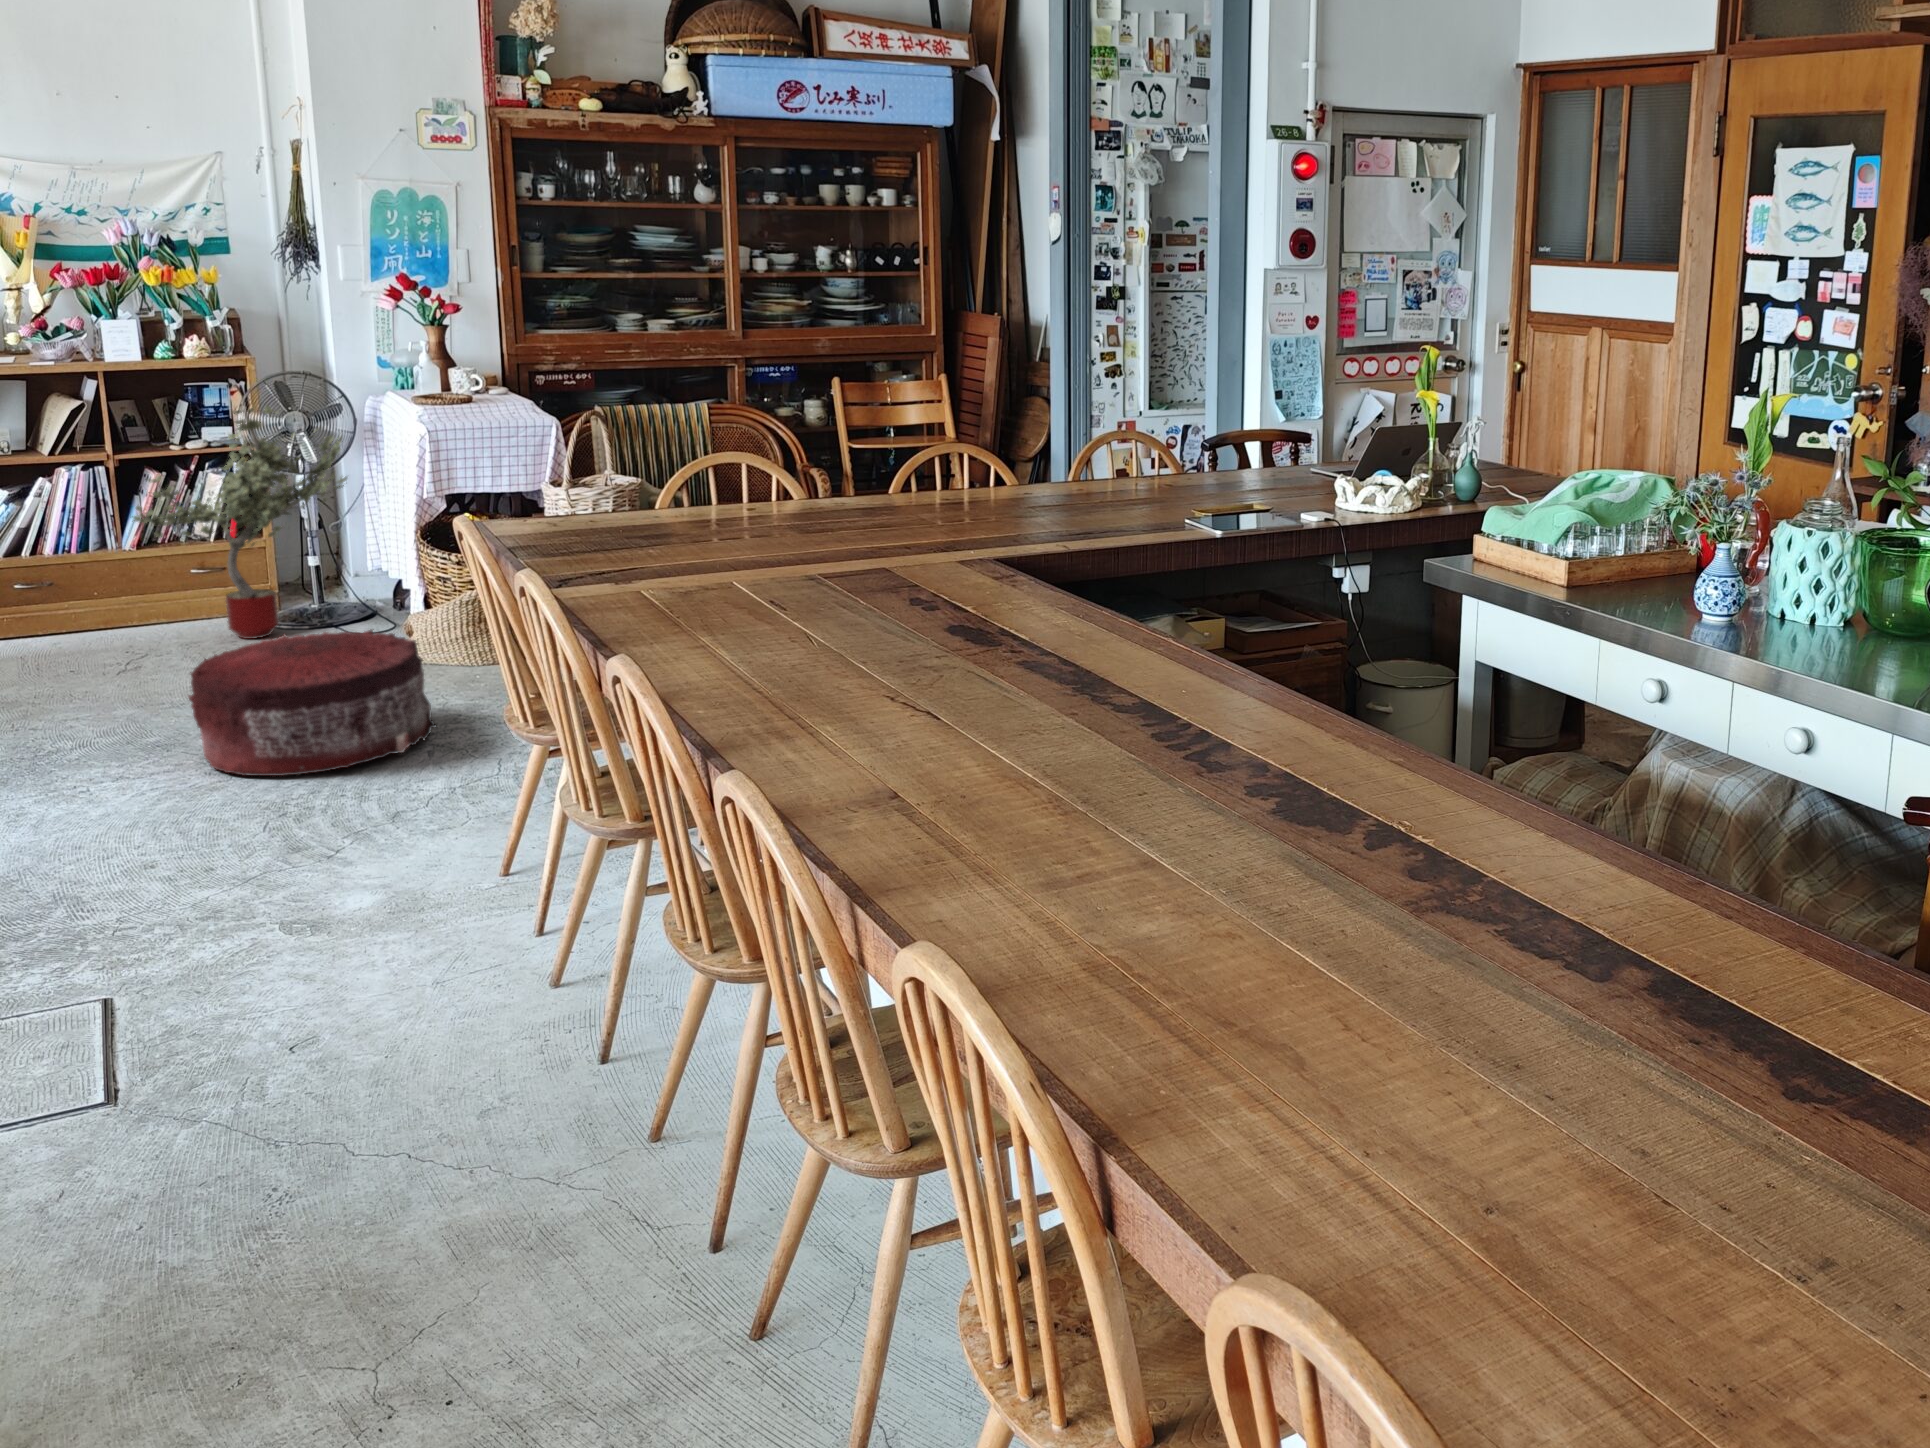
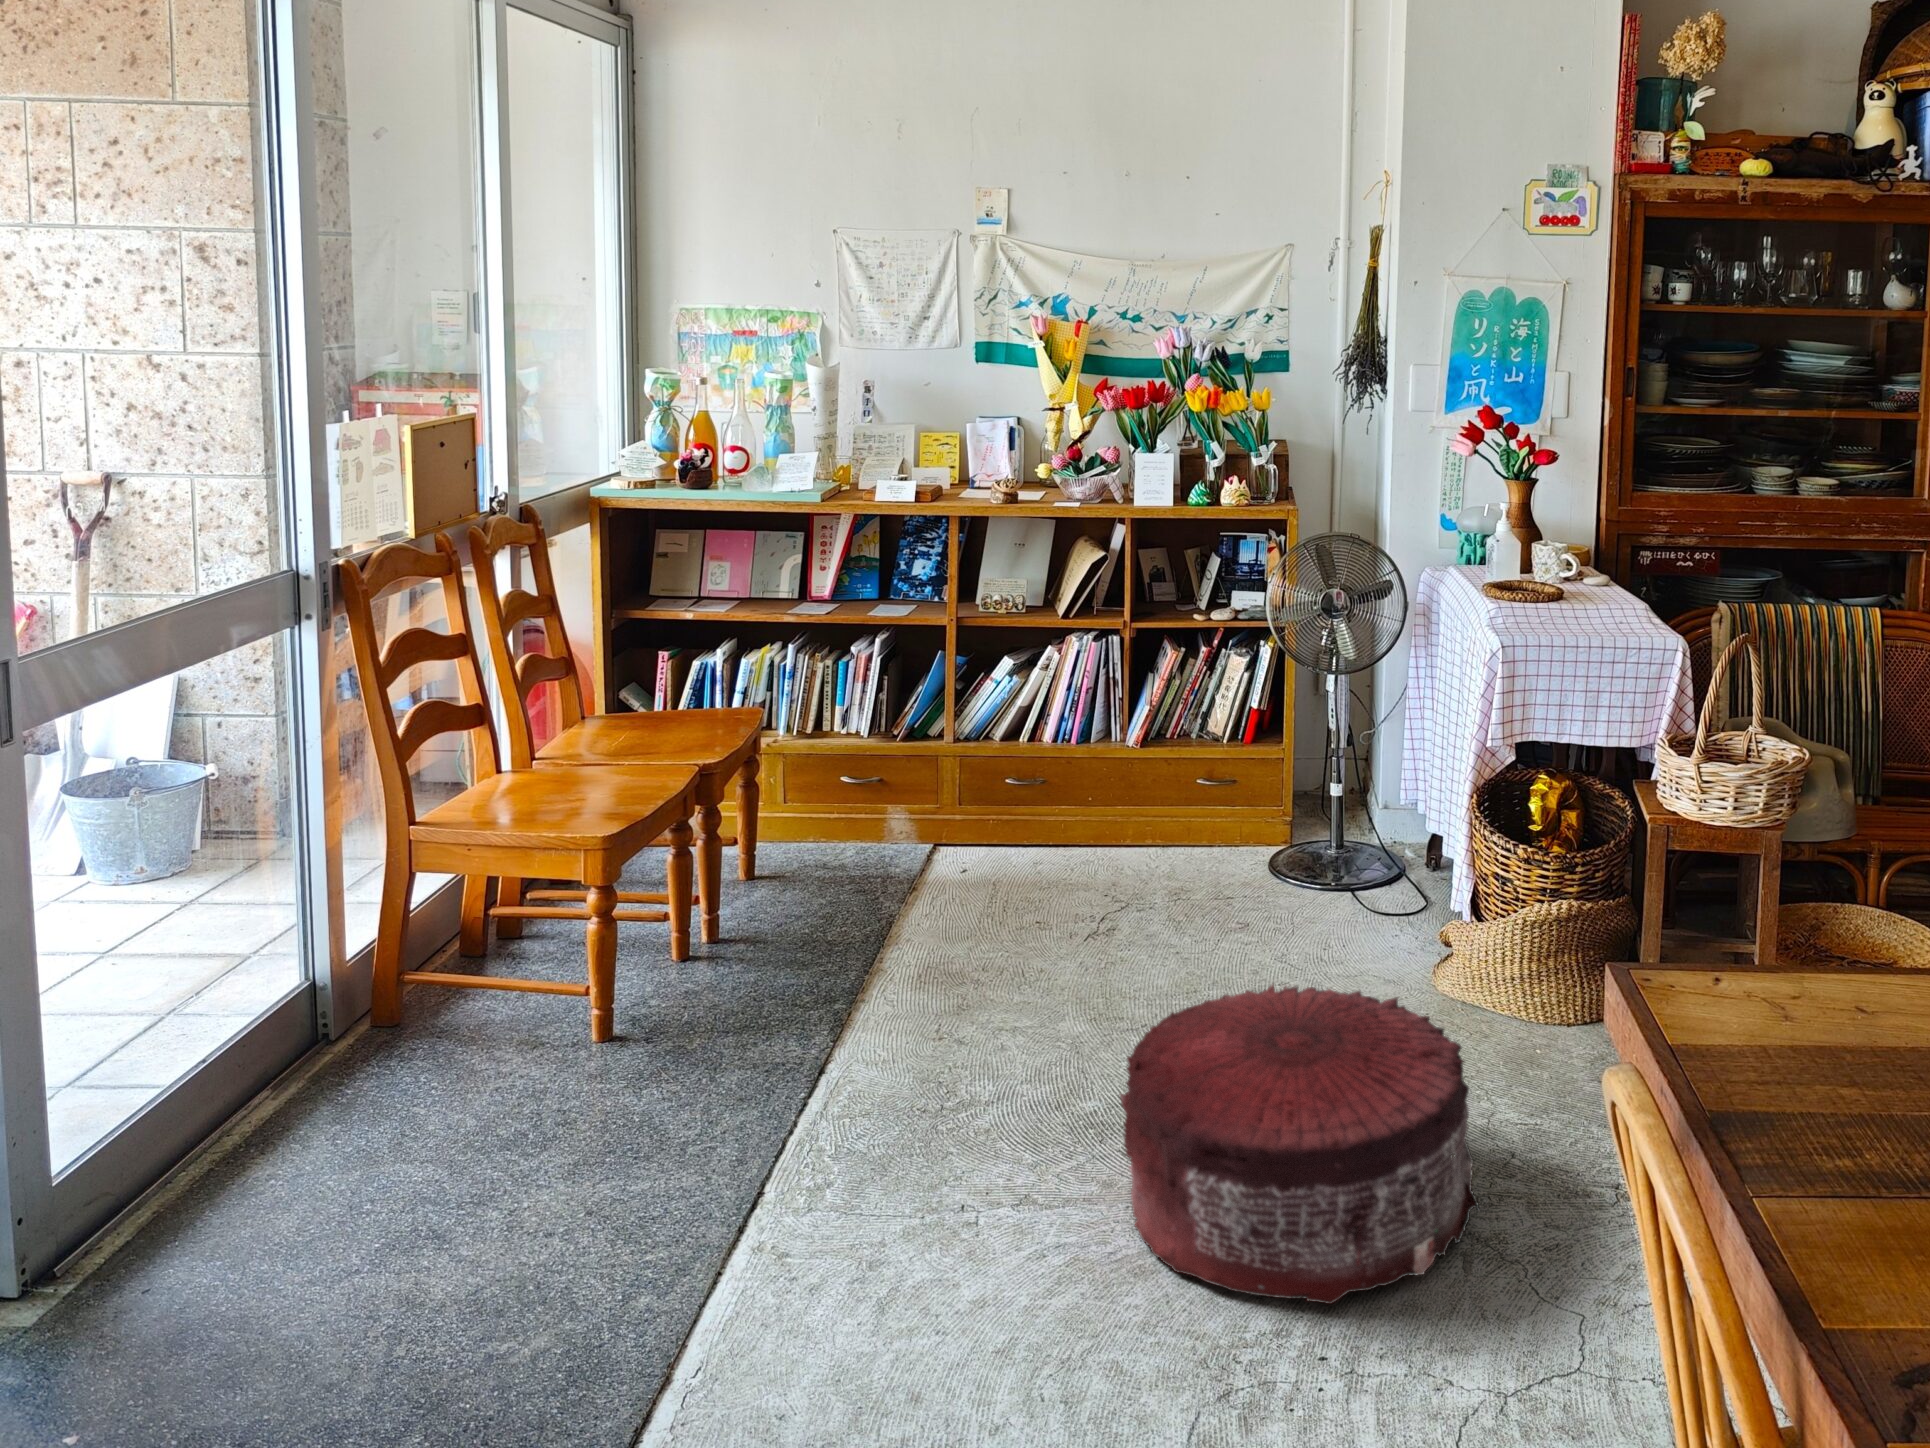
potted tree: present [134,405,347,639] -> none [1130,576,1391,894]

